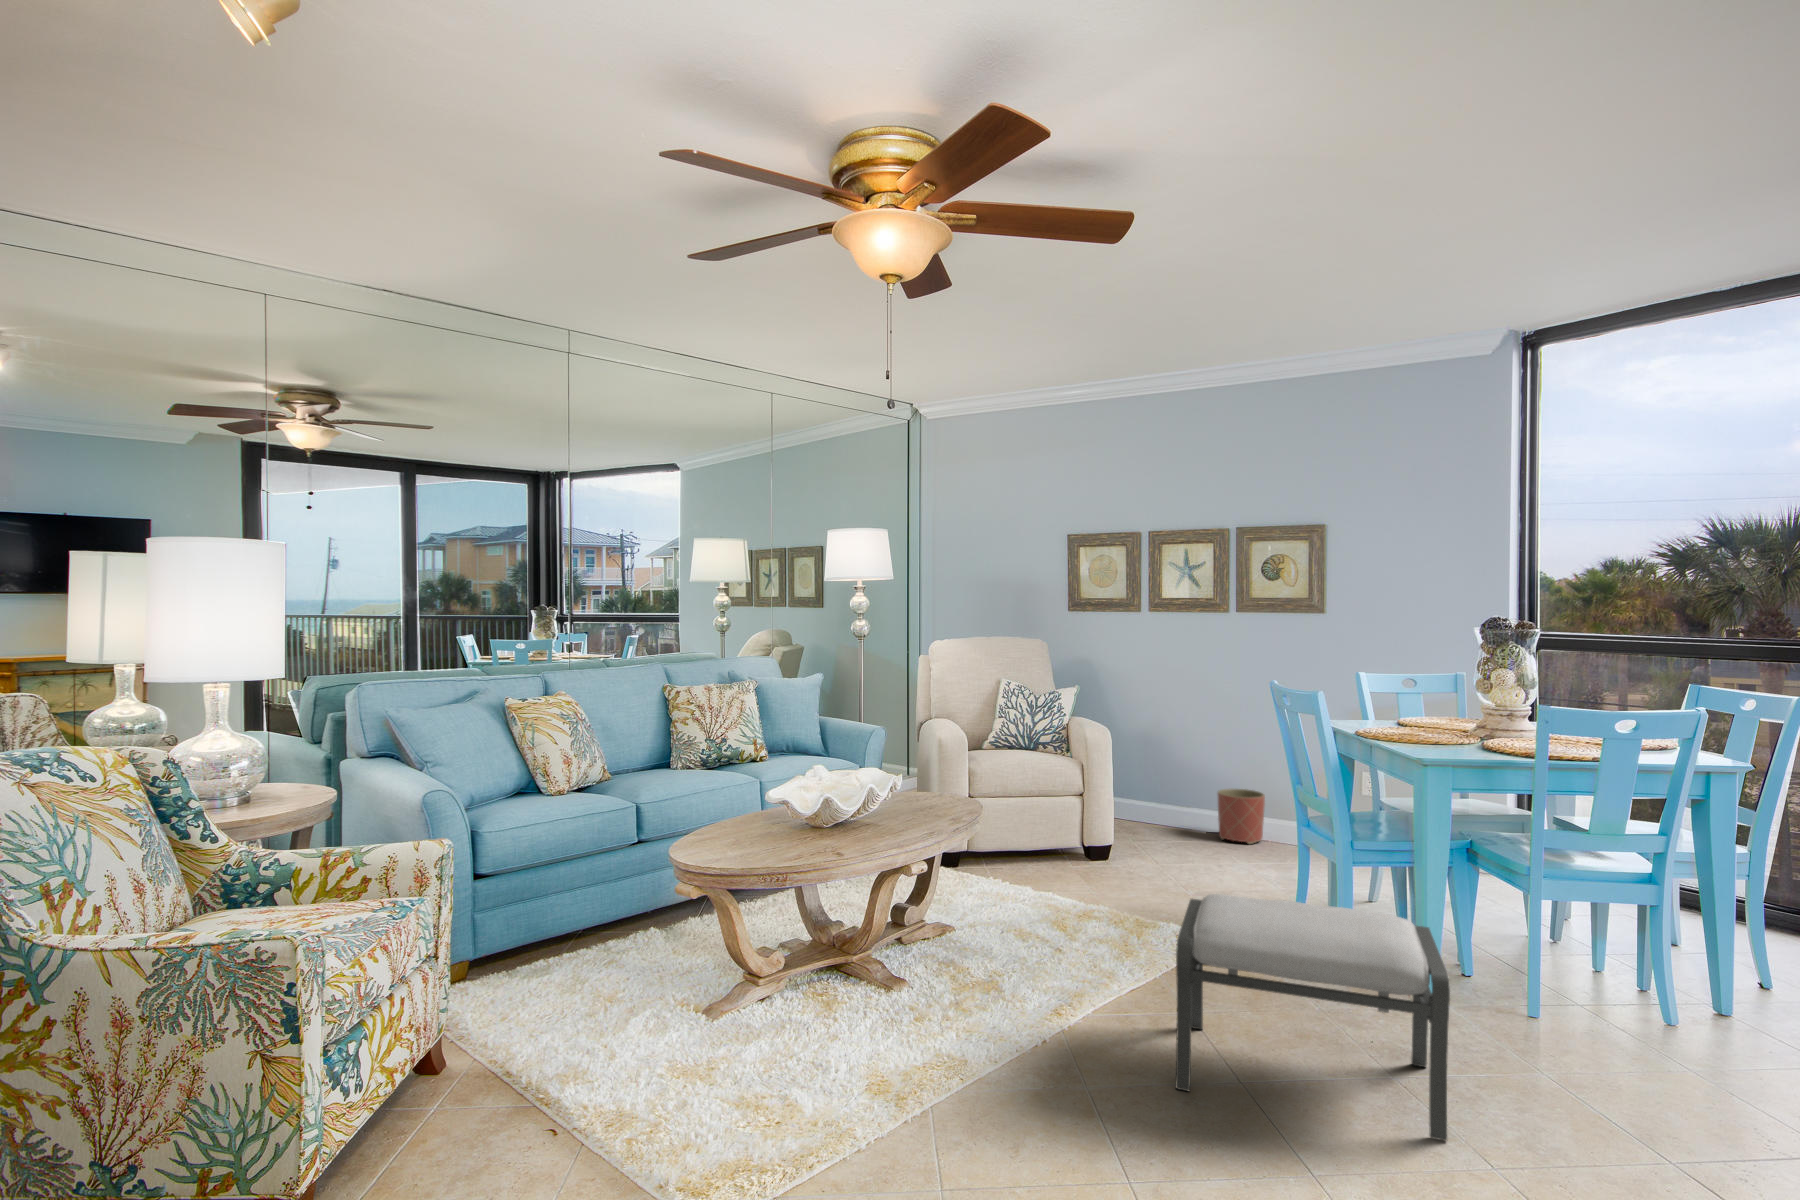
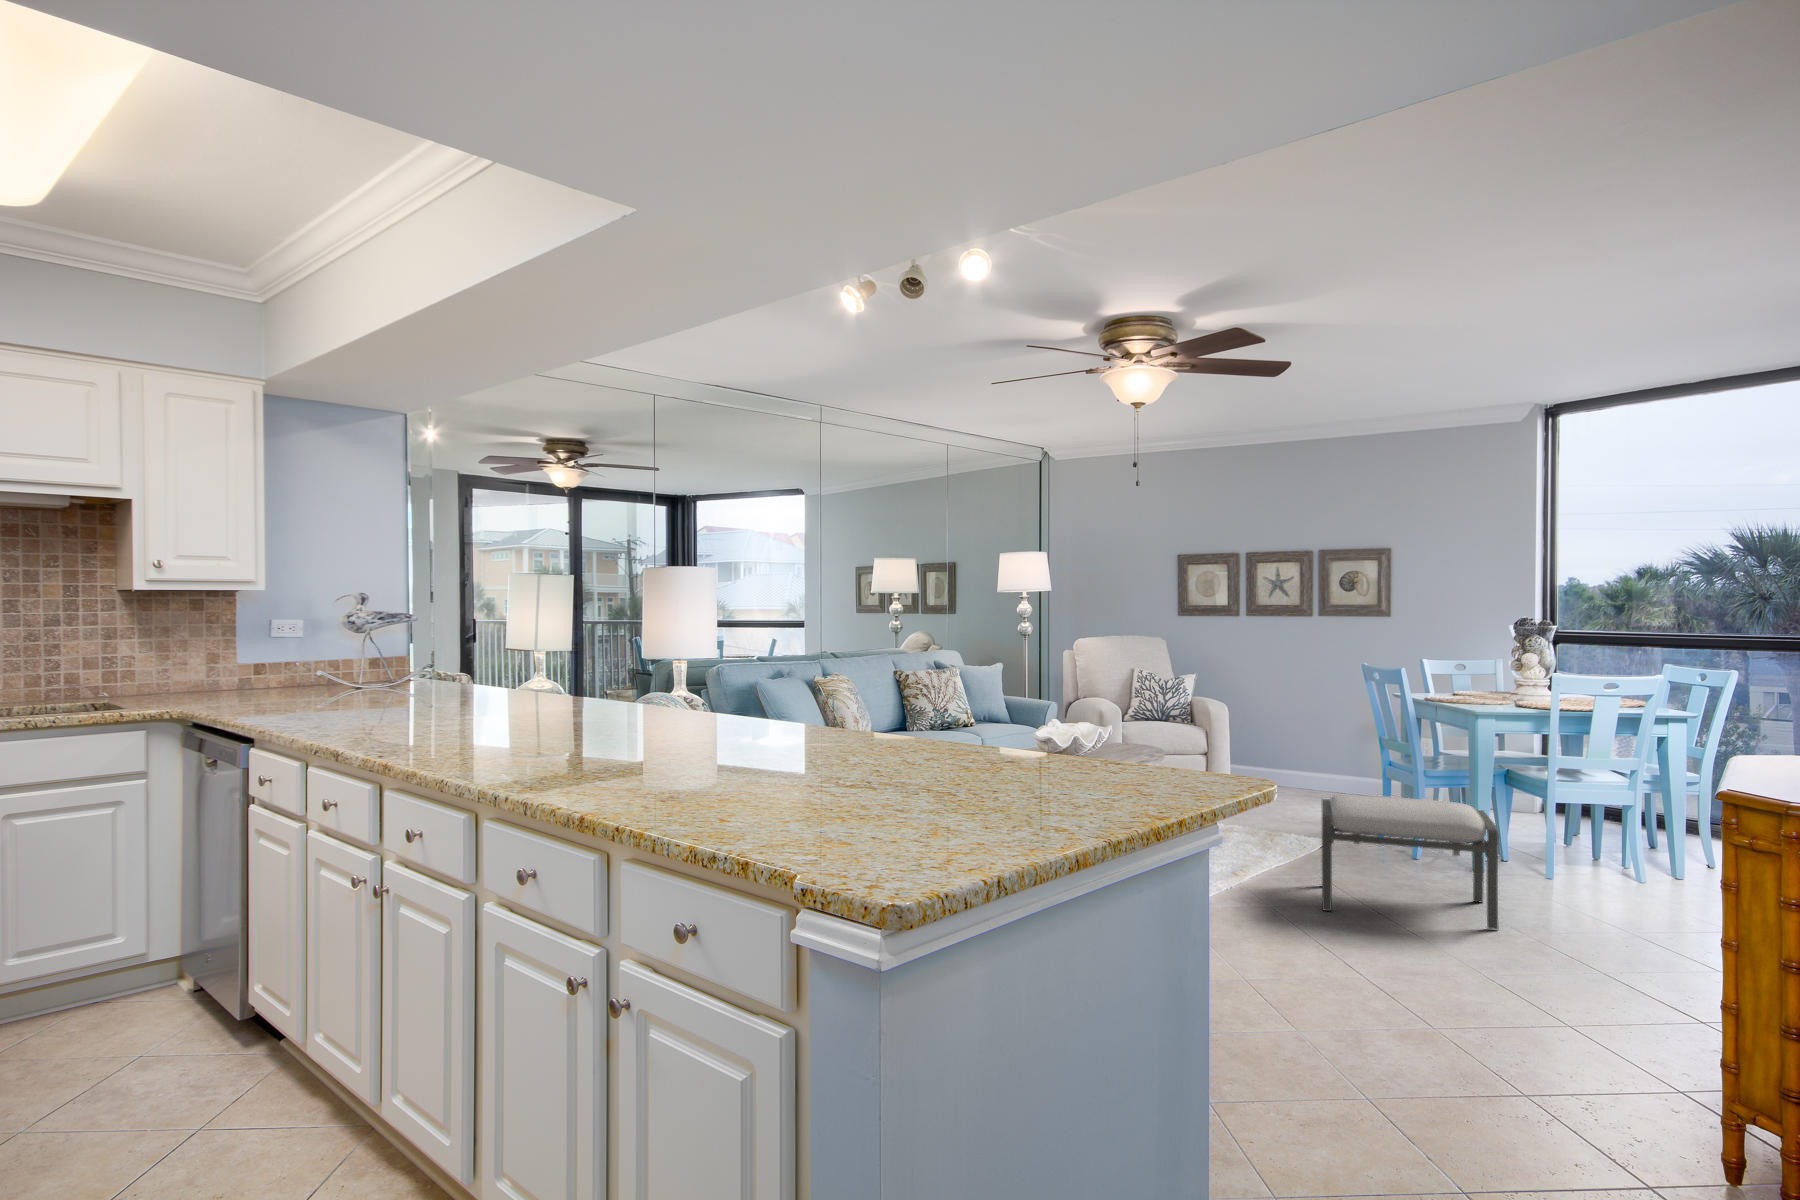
planter: present [1217,789,1265,844] -> none [1307,755,1345,797]

